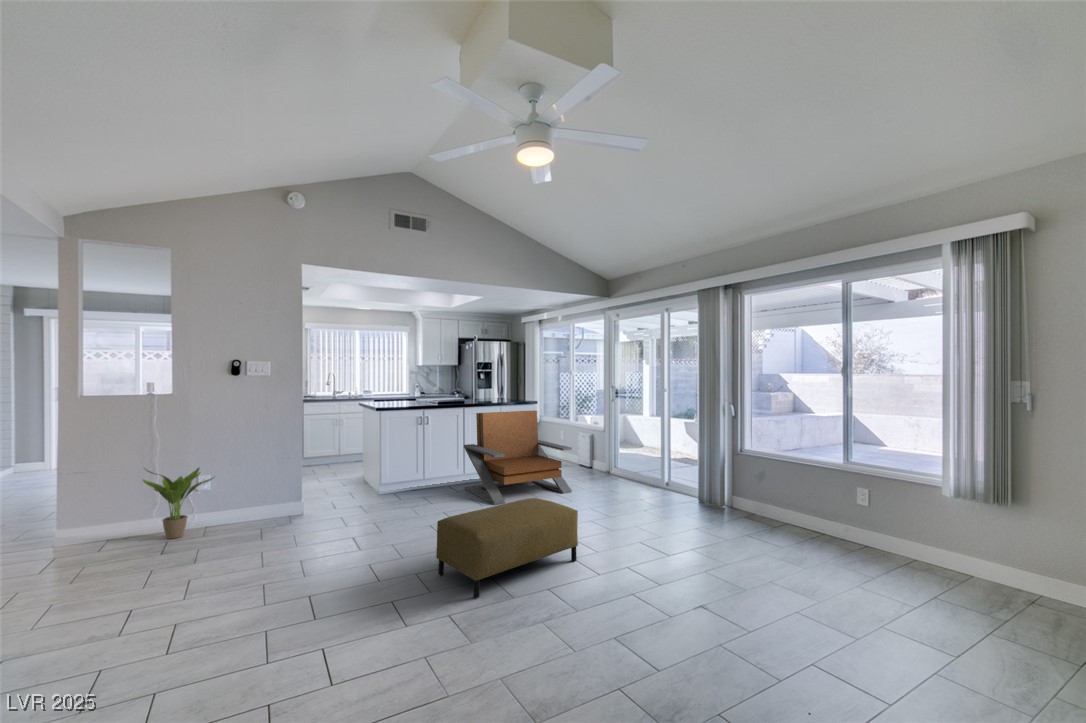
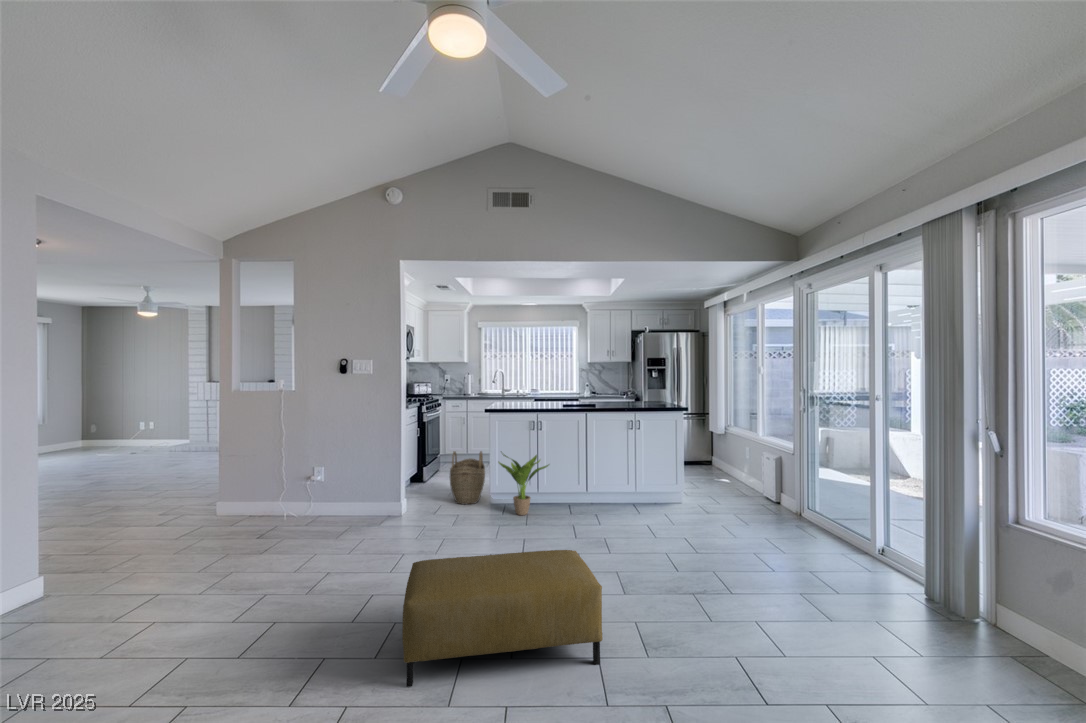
lounge chair: present [464,411,572,505] -> none [582,420,713,540]
woven basket: none [334,447,370,498] -> present [450,451,485,504]
potted plant: present [143,468,214,539] -> present [498,455,548,515]

